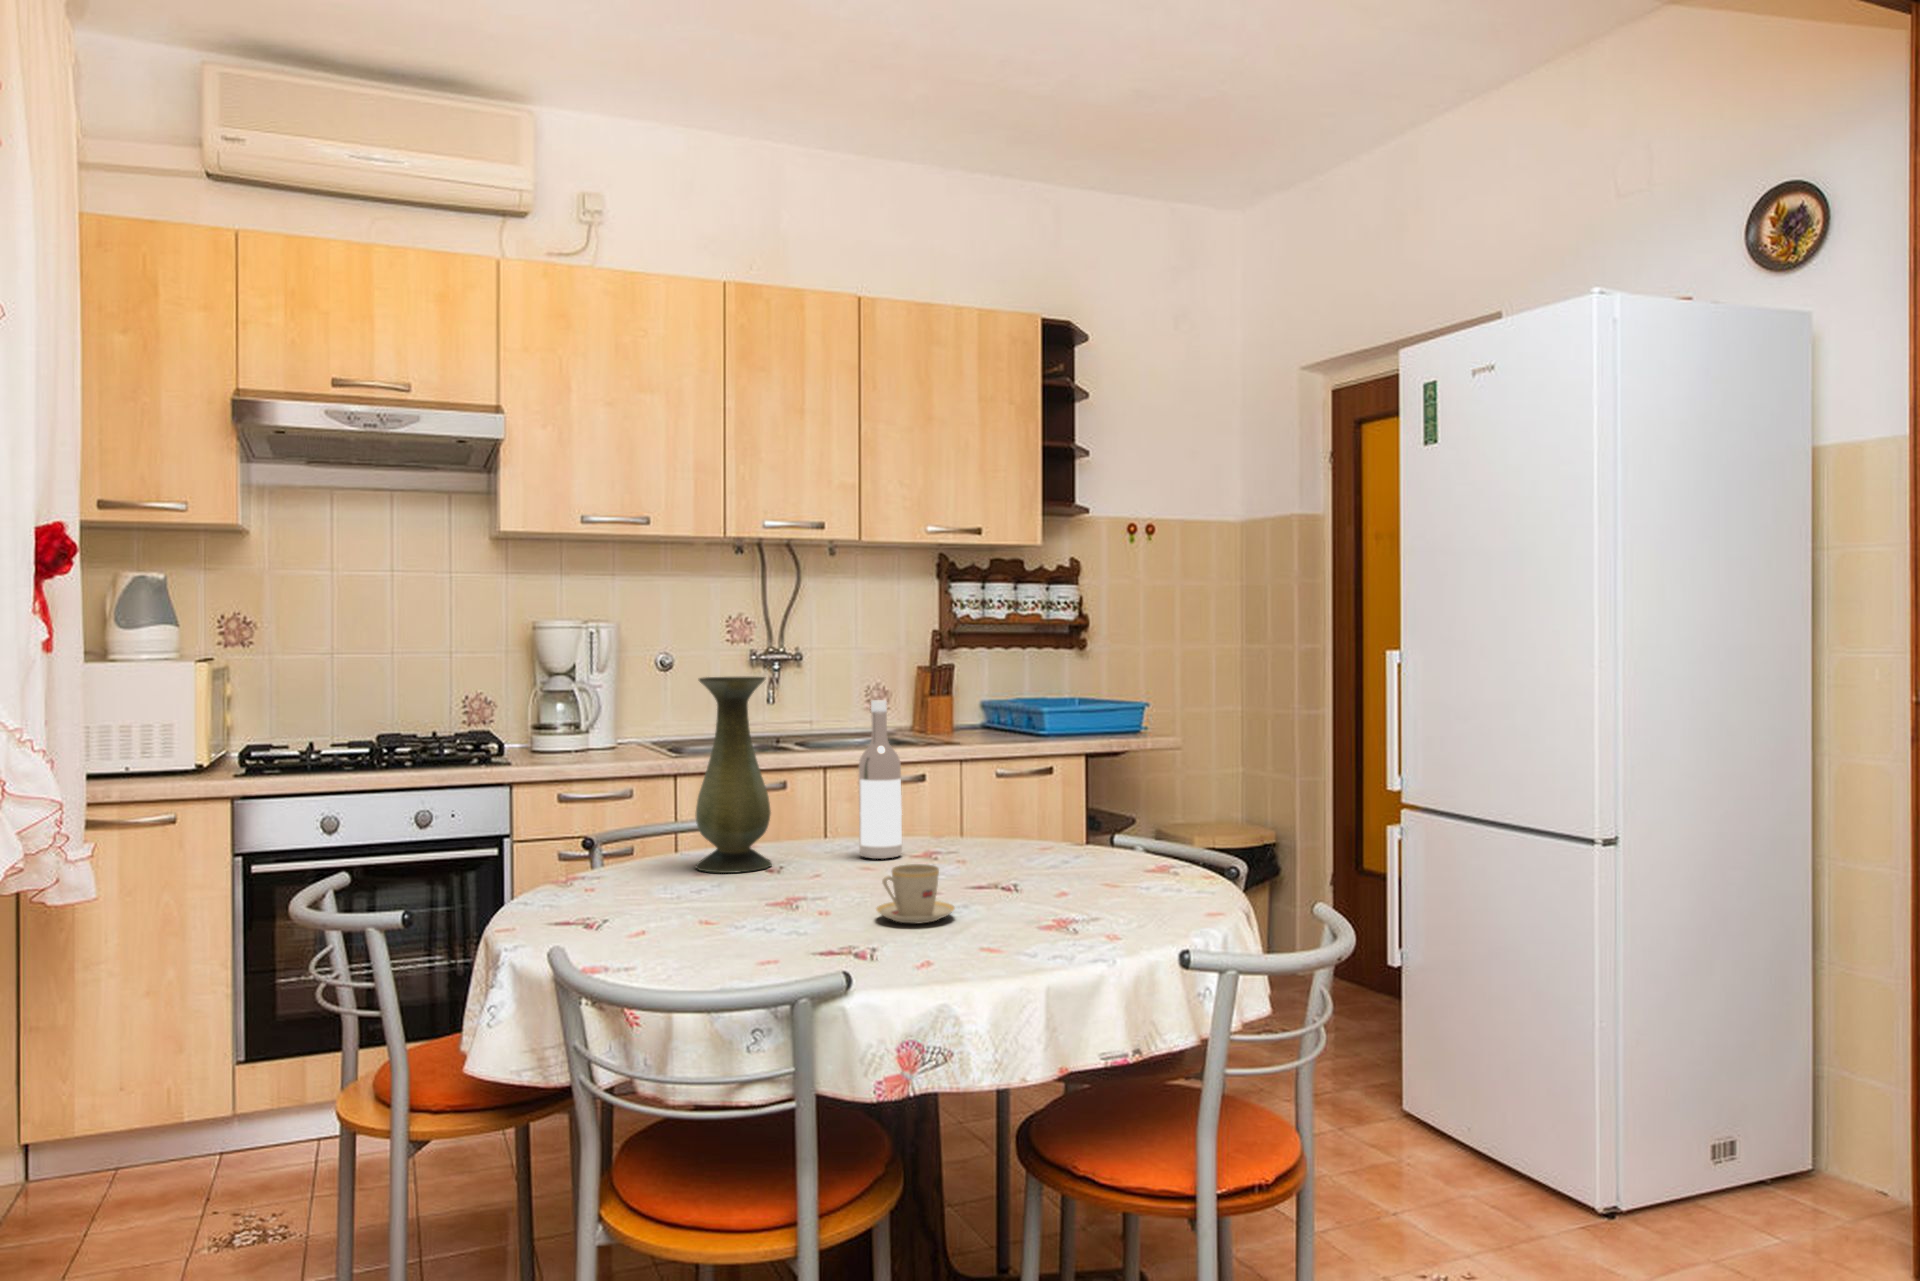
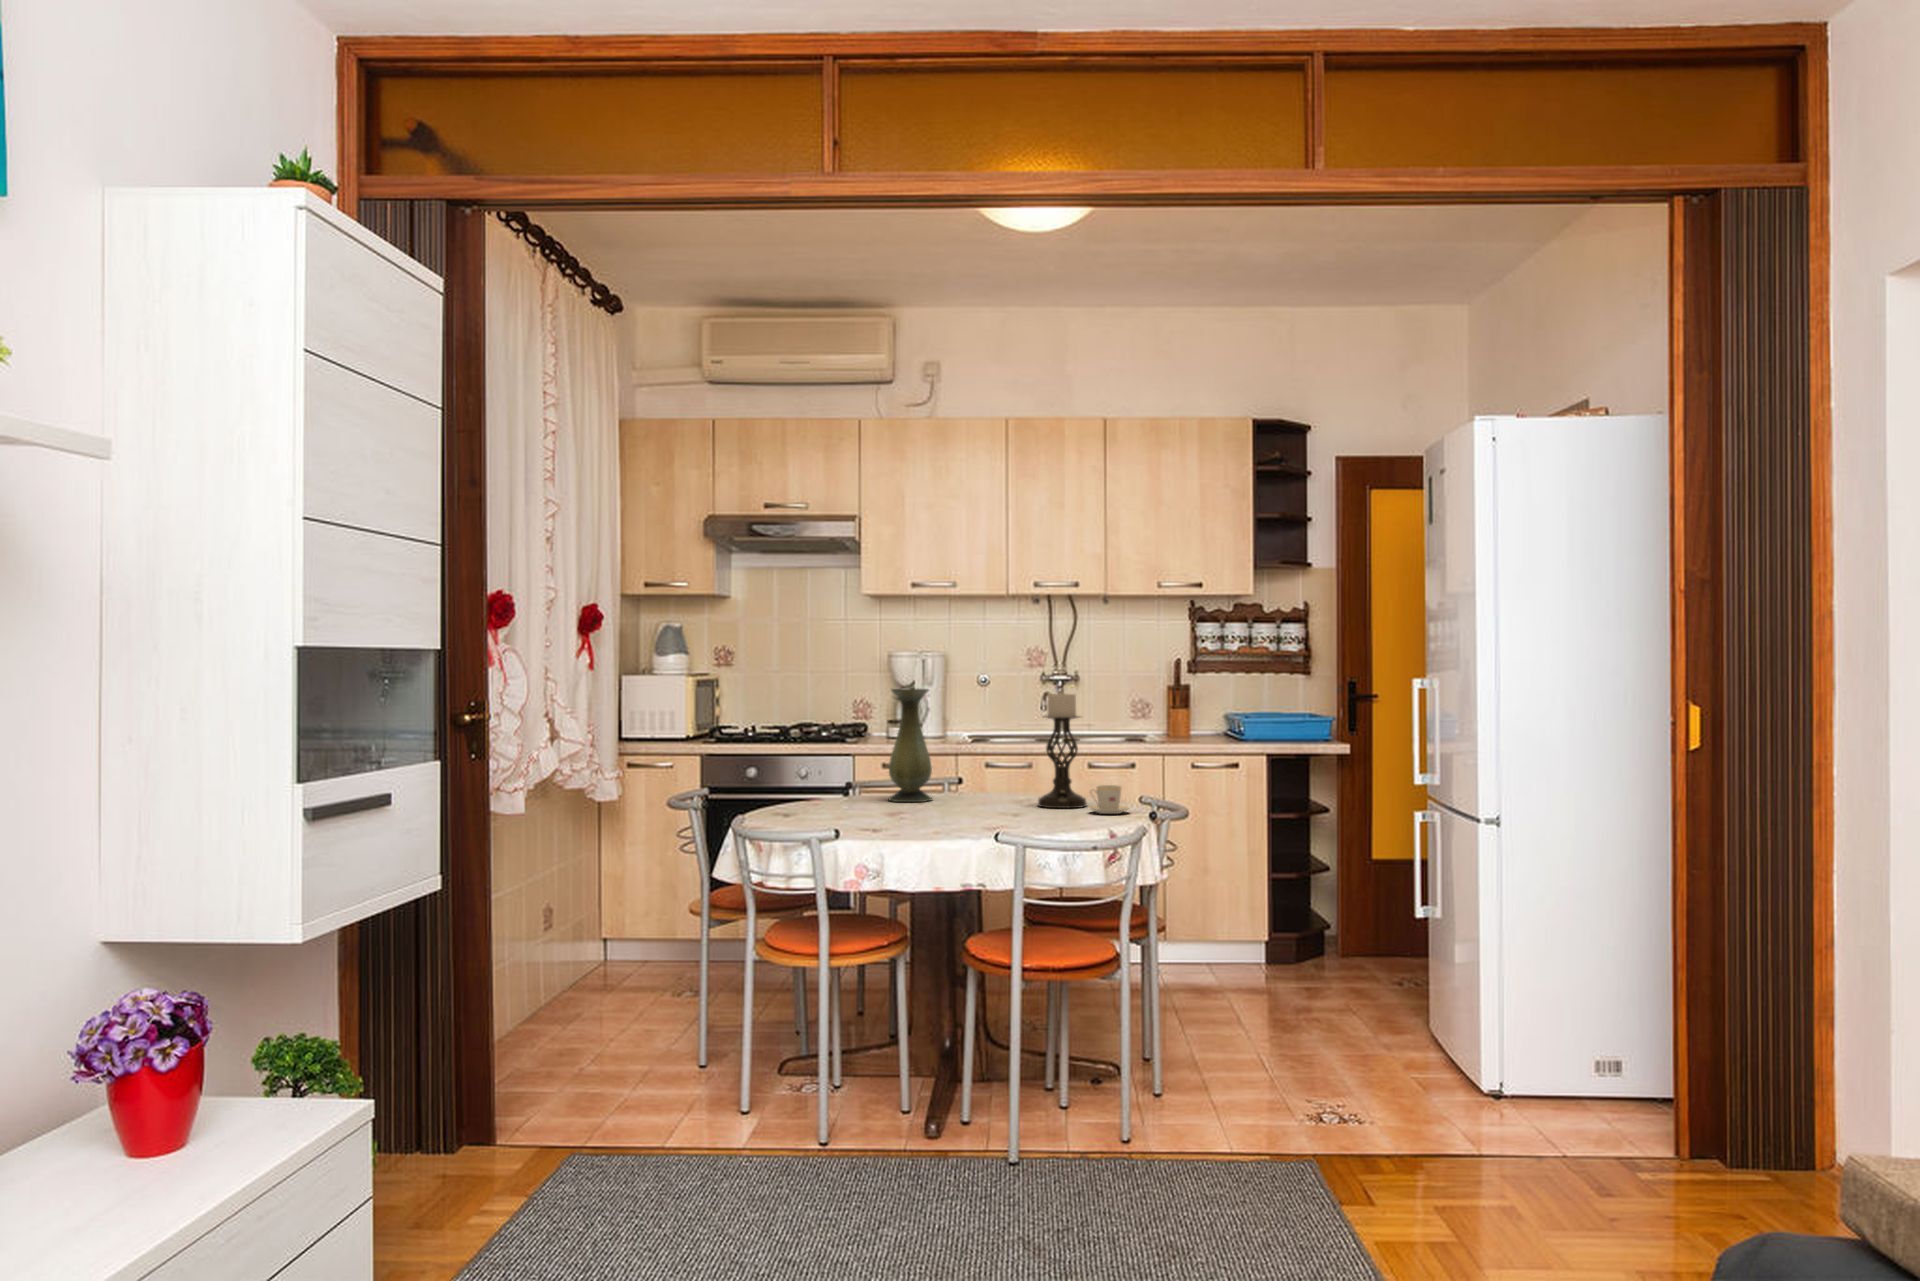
candle holder: none [964,673,1044,866] -> present [1038,689,1087,808]
wine bottle: present [859,700,902,859] -> none [985,705,1012,801]
teacup: present [876,864,955,923] -> present [1089,785,1129,814]

